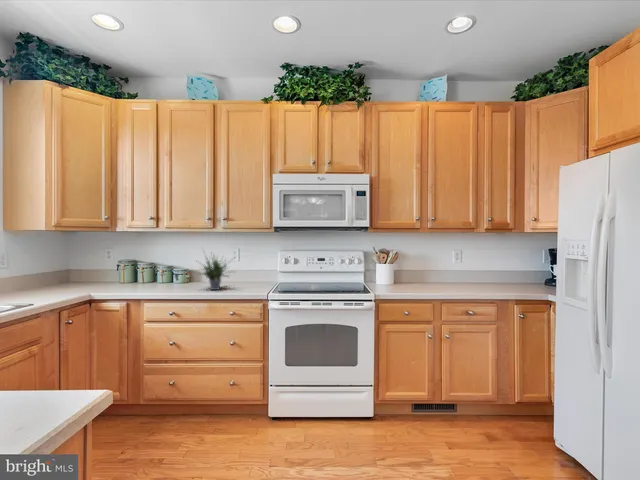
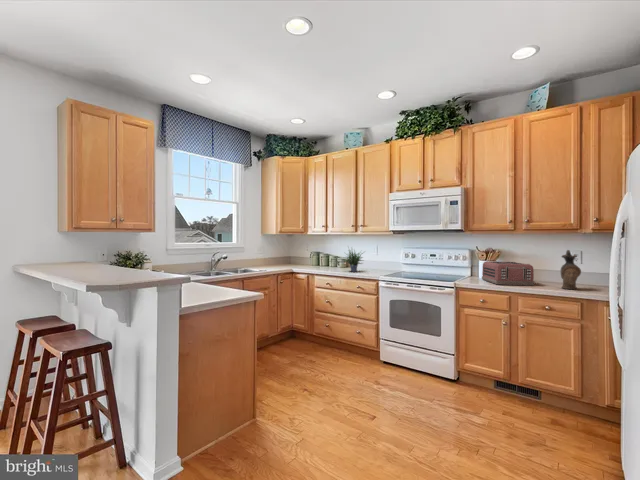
ceramic pitcher: none [466,250,485,290] -> present [561,250,581,289]
toaster: none [385,264,443,292] -> present [482,262,534,285]

